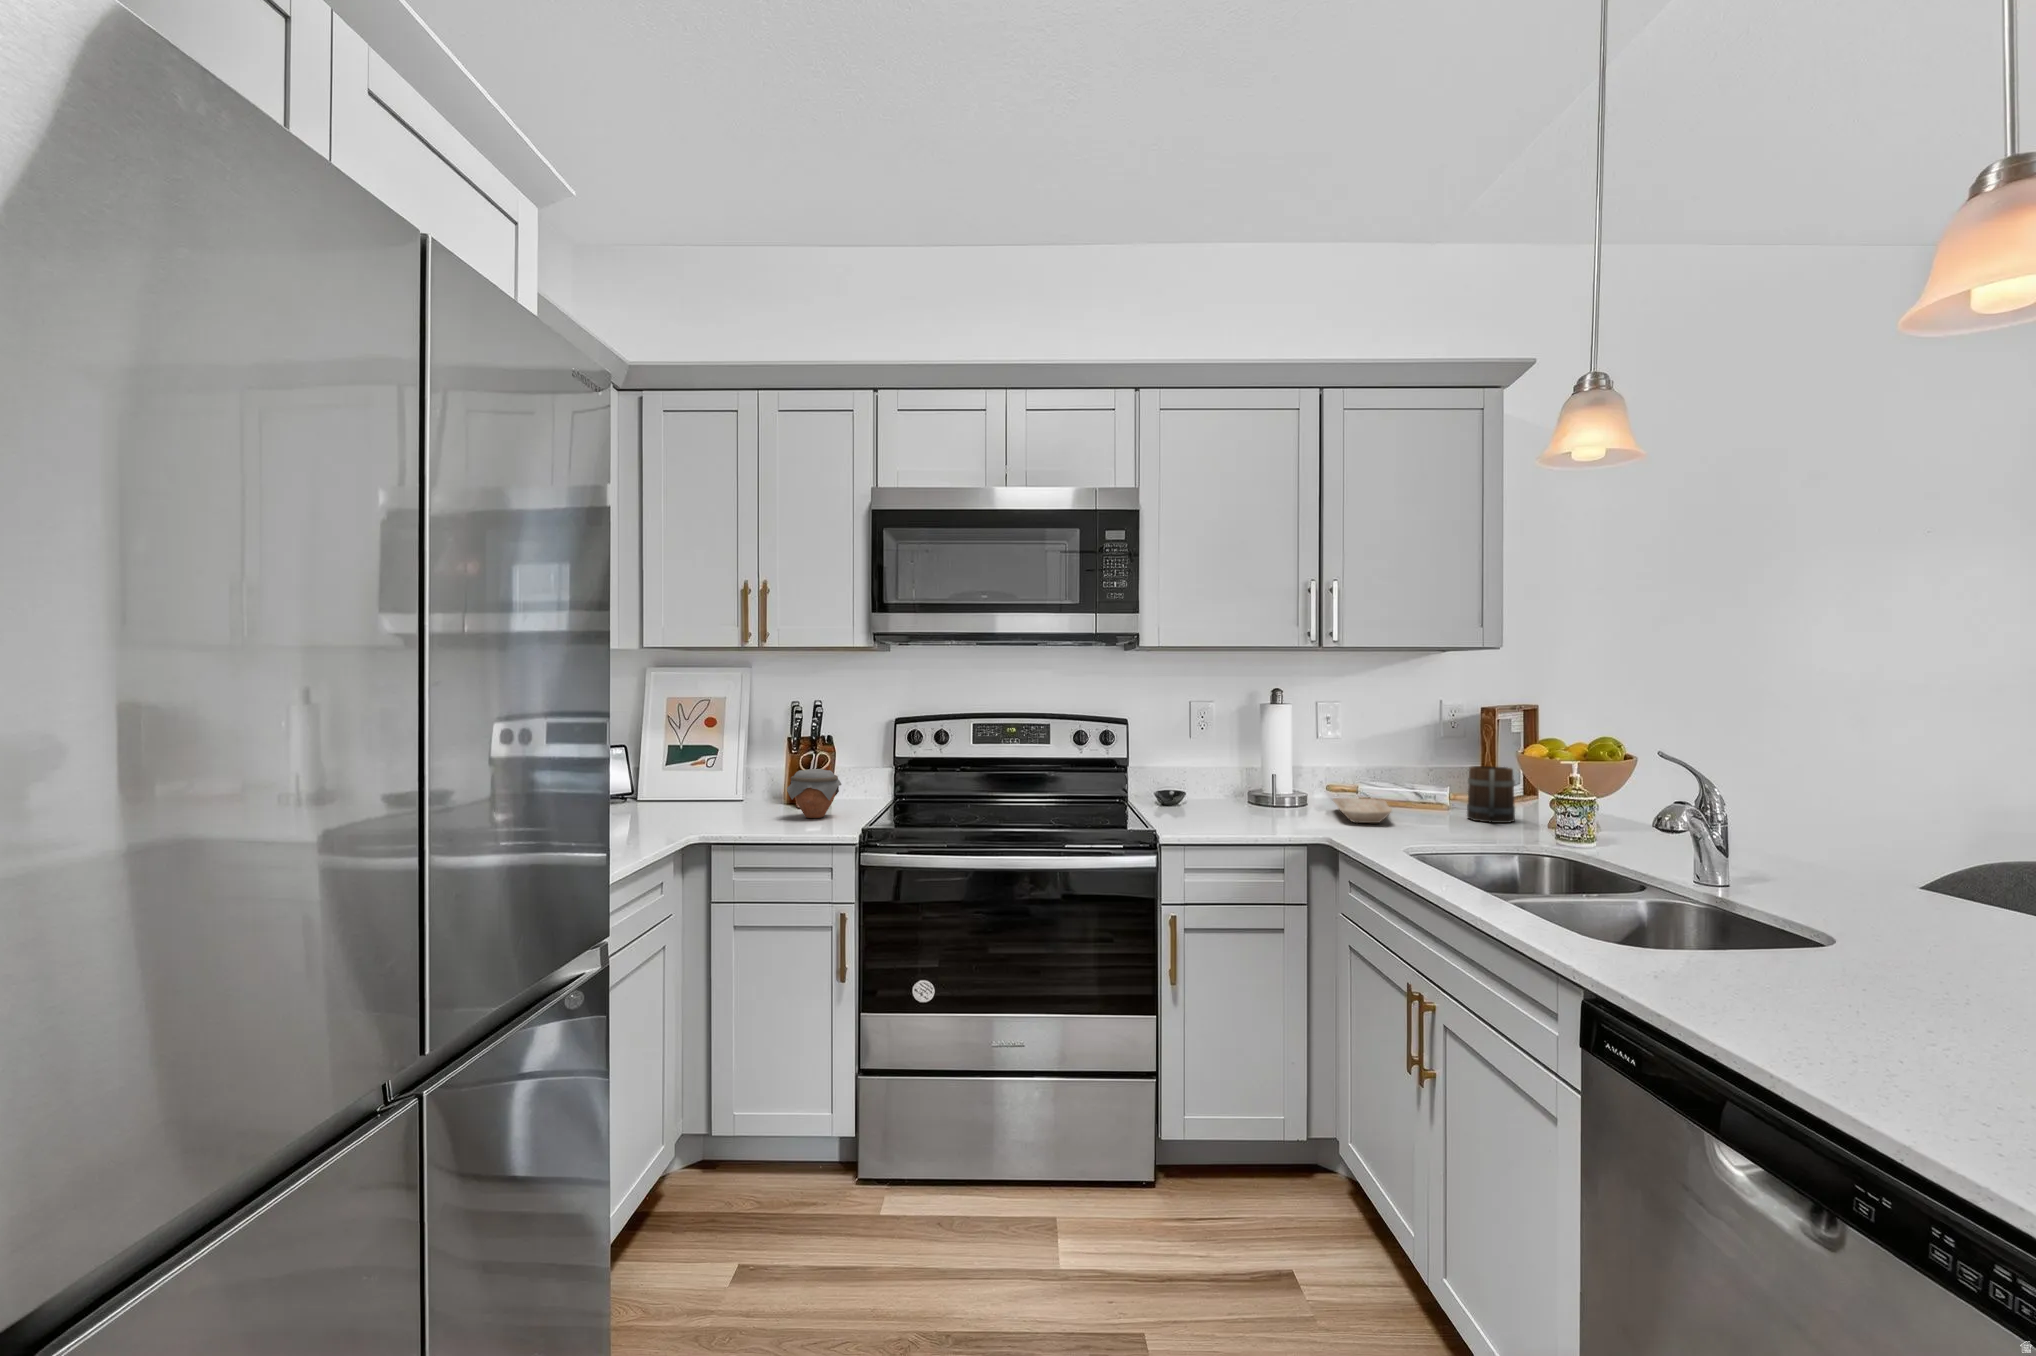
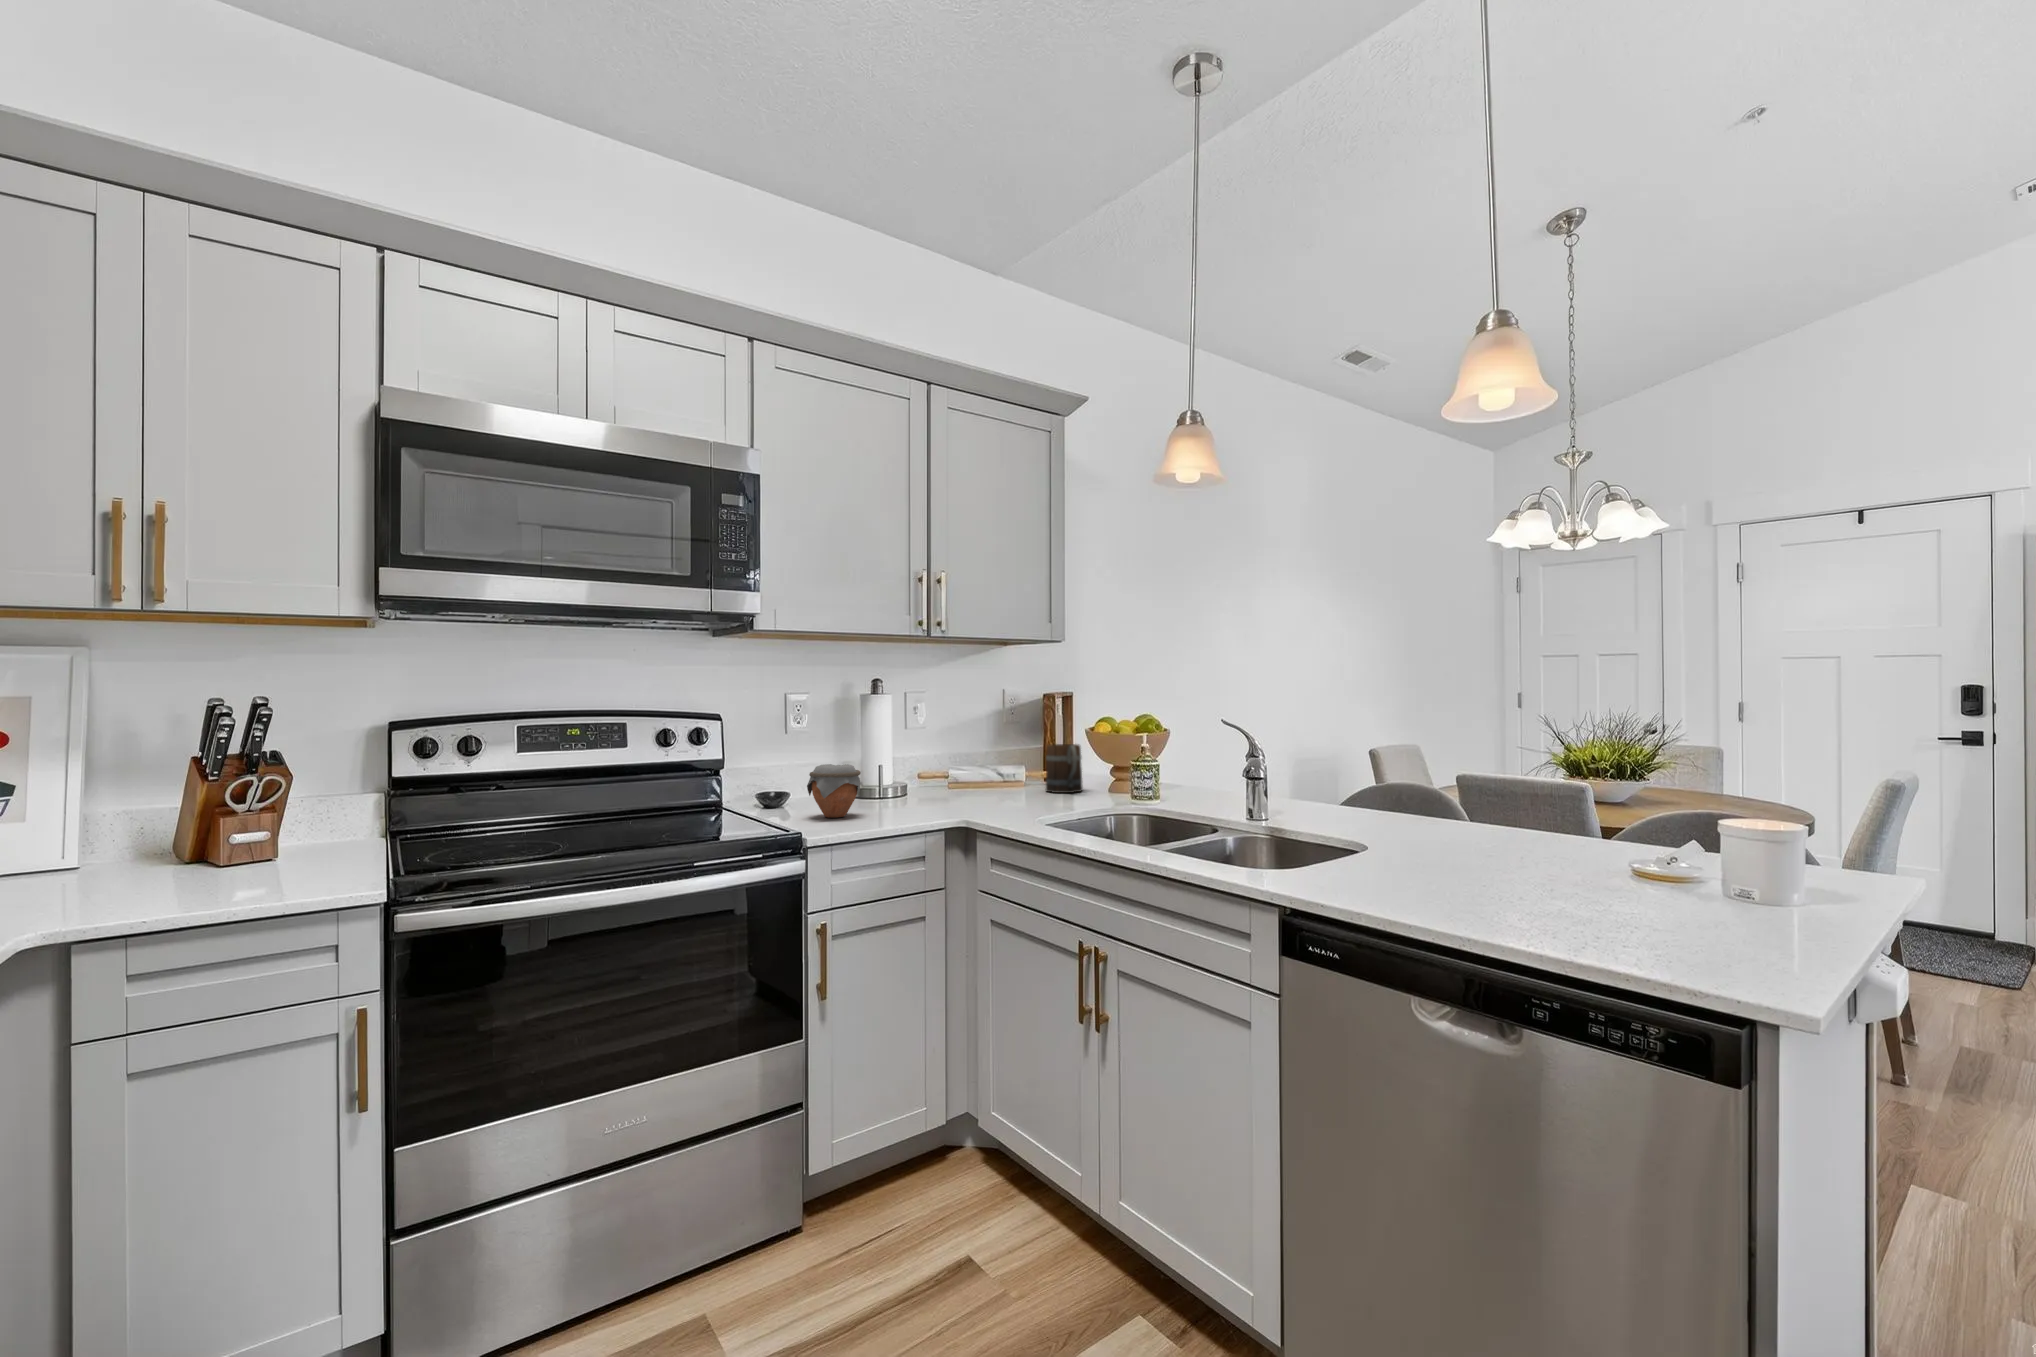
jar: present [787,769,841,818] -> present [807,764,861,818]
tray: present [1333,797,1392,823] -> none [931,782,1004,804]

